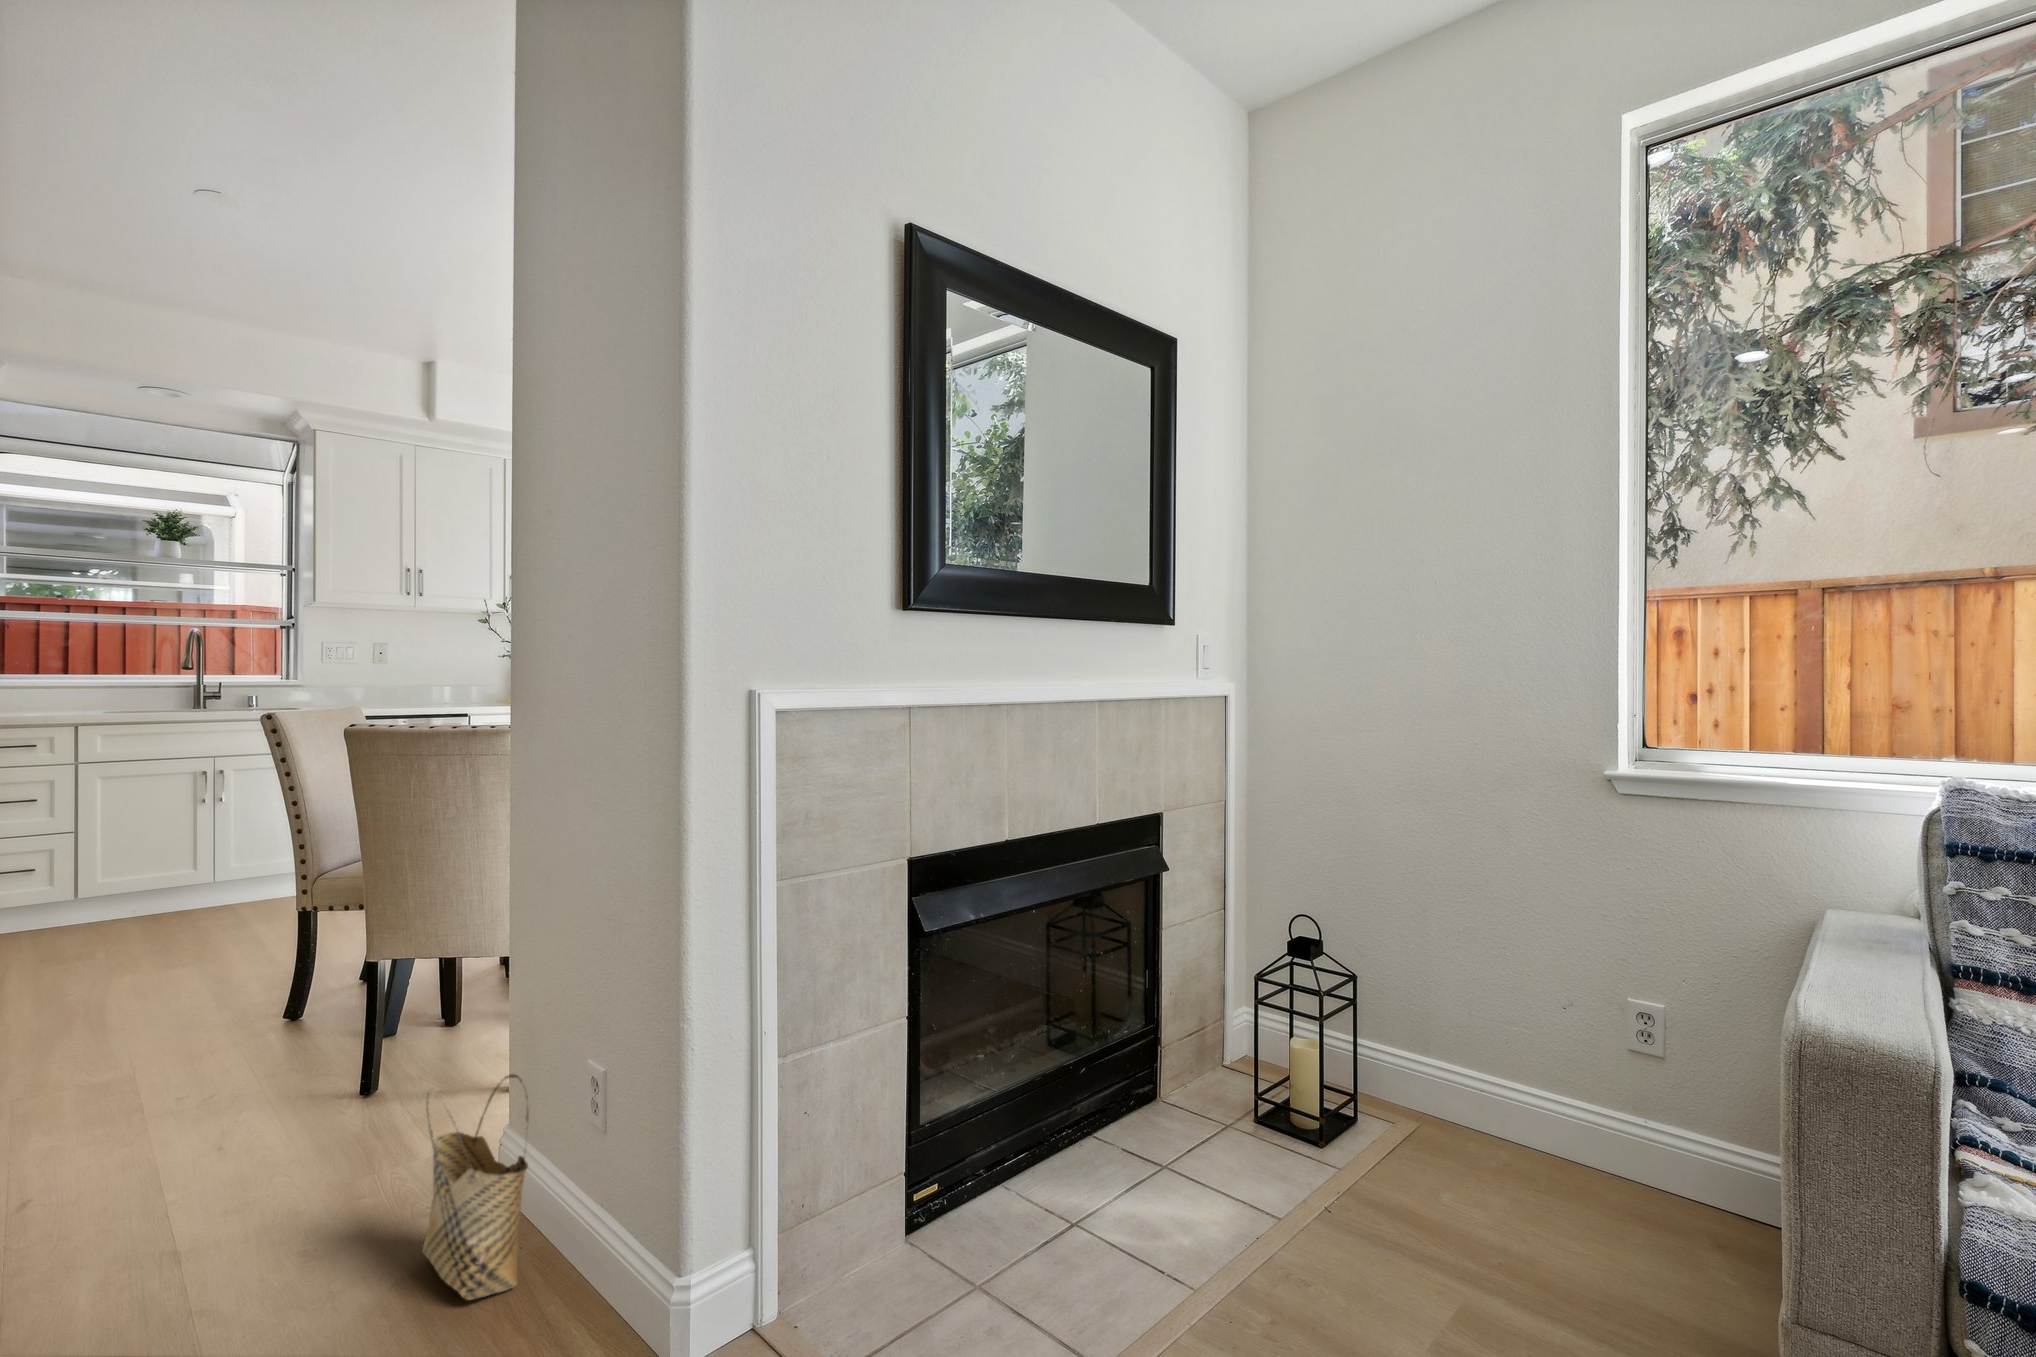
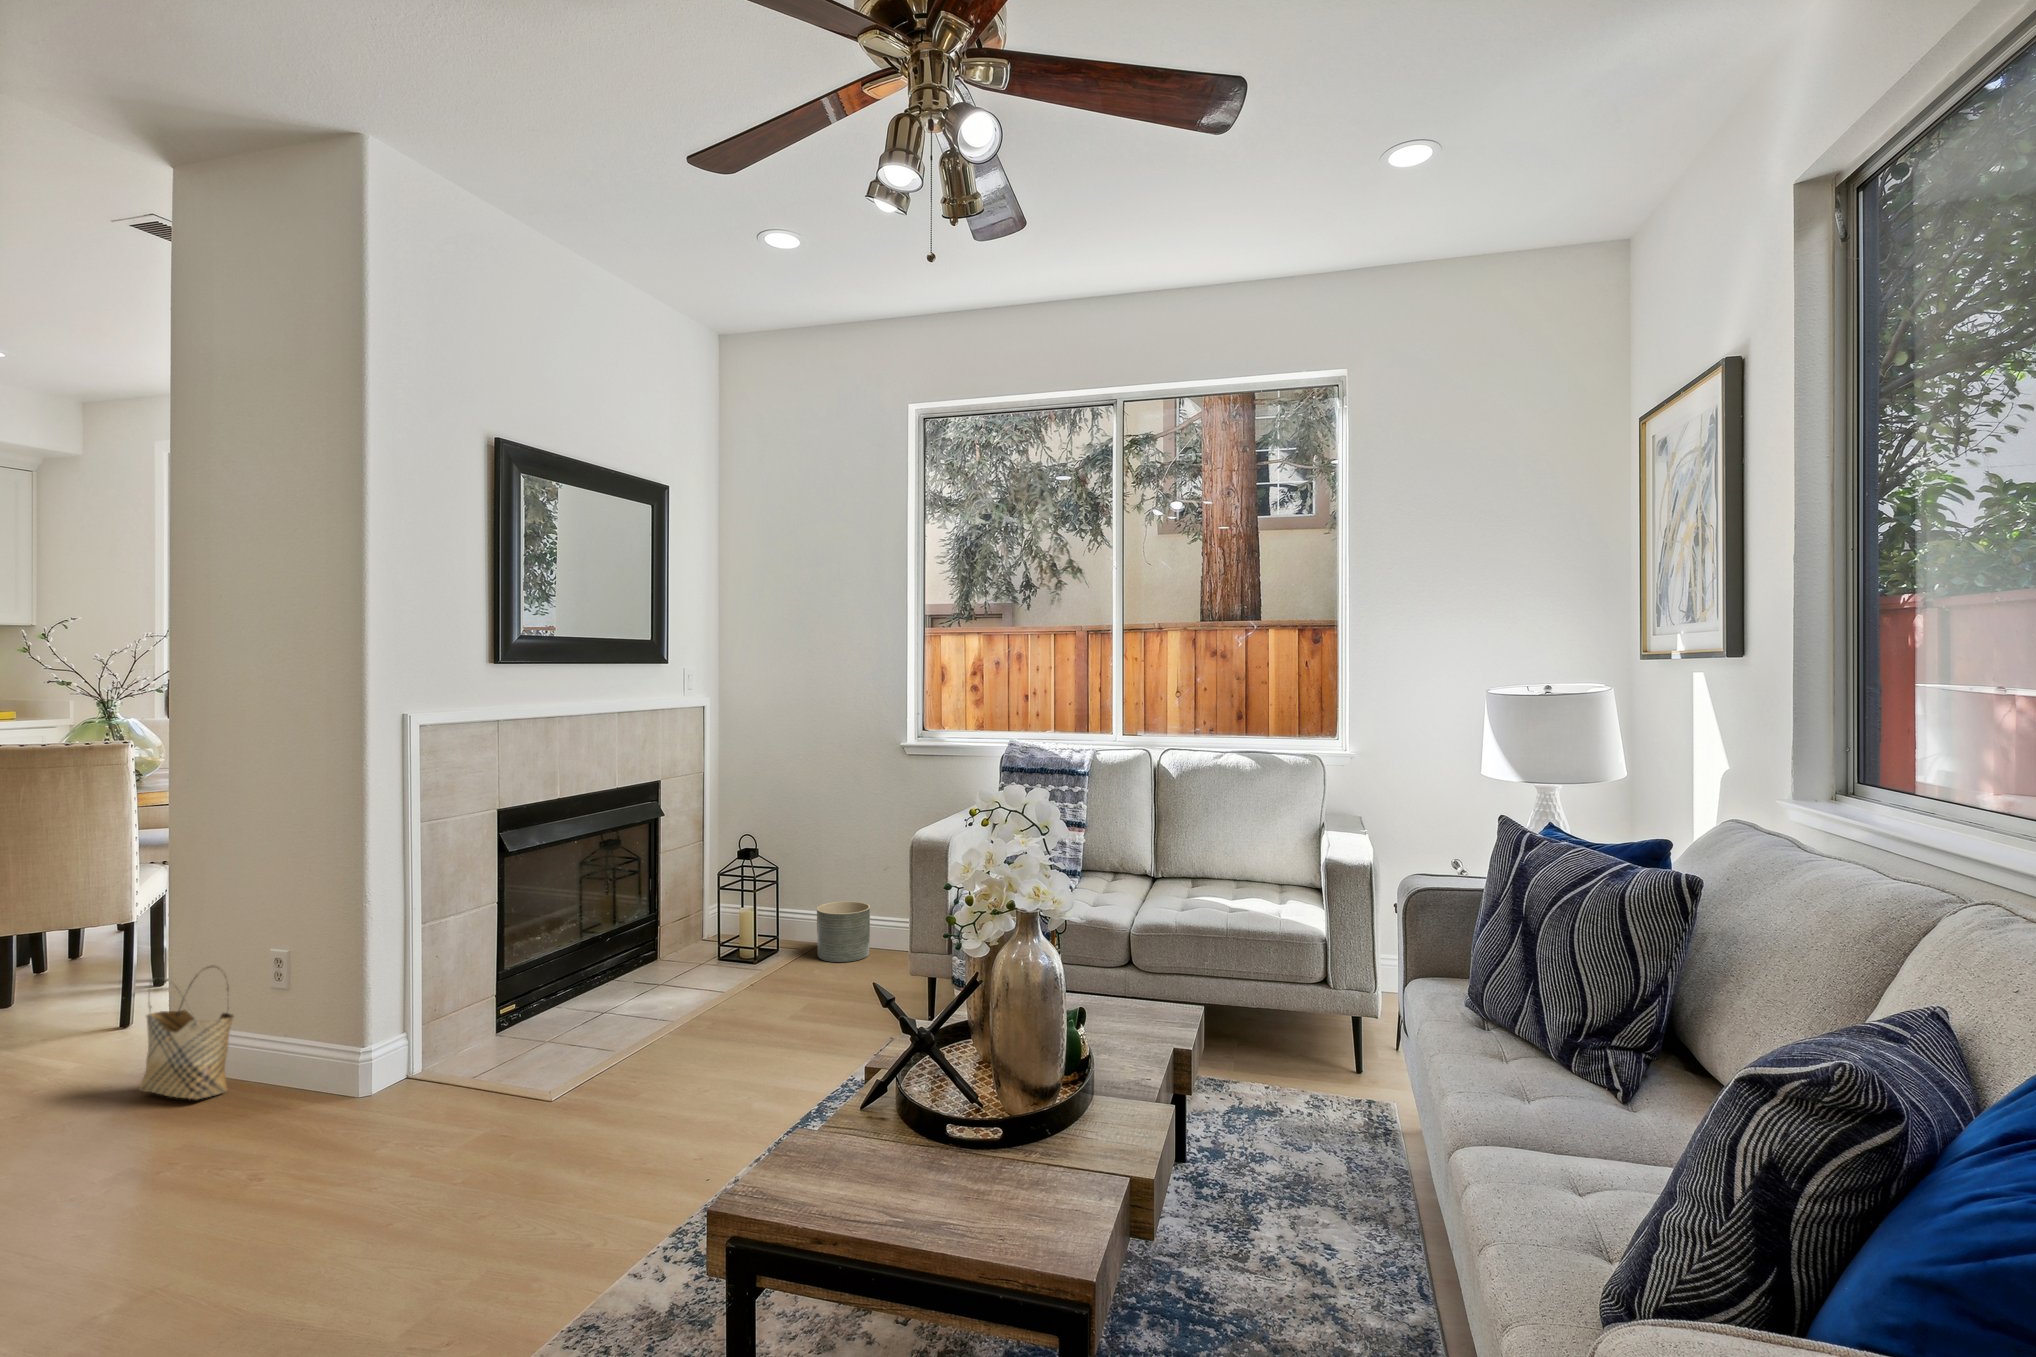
planter: none [1430,1049,1535,1175] -> present [817,901,870,962]

